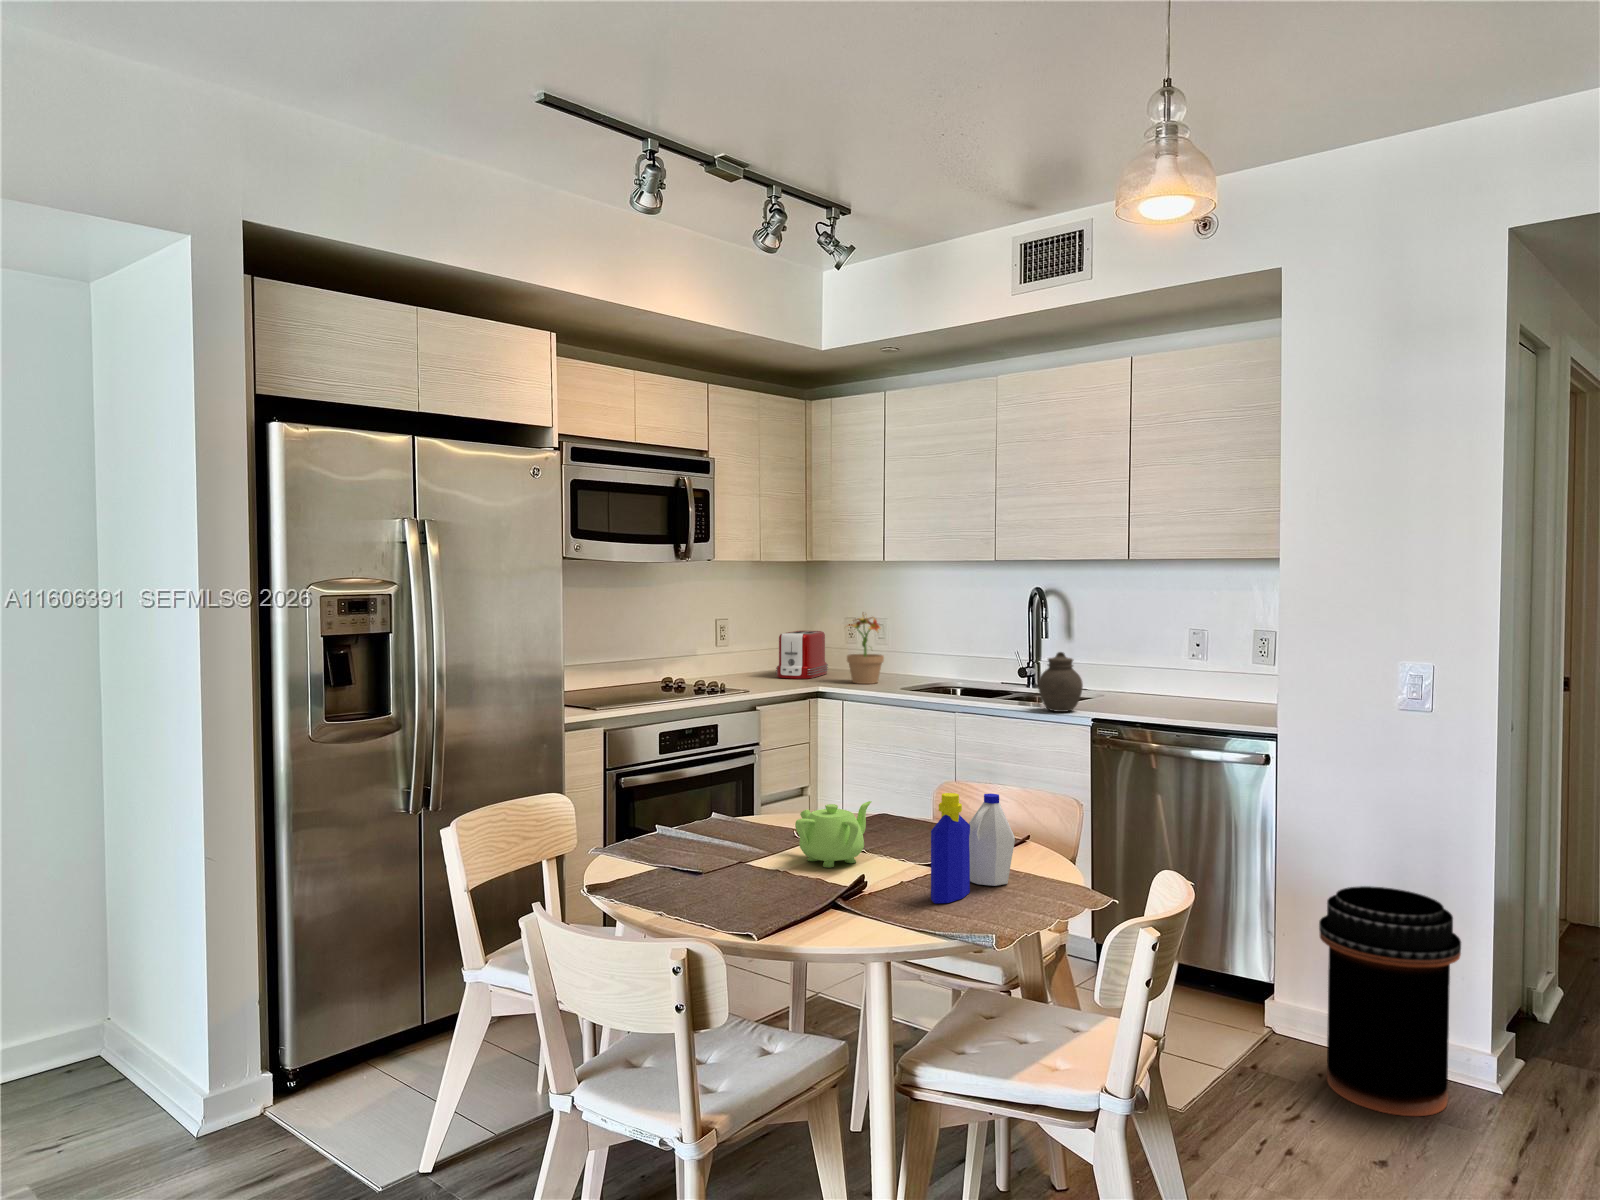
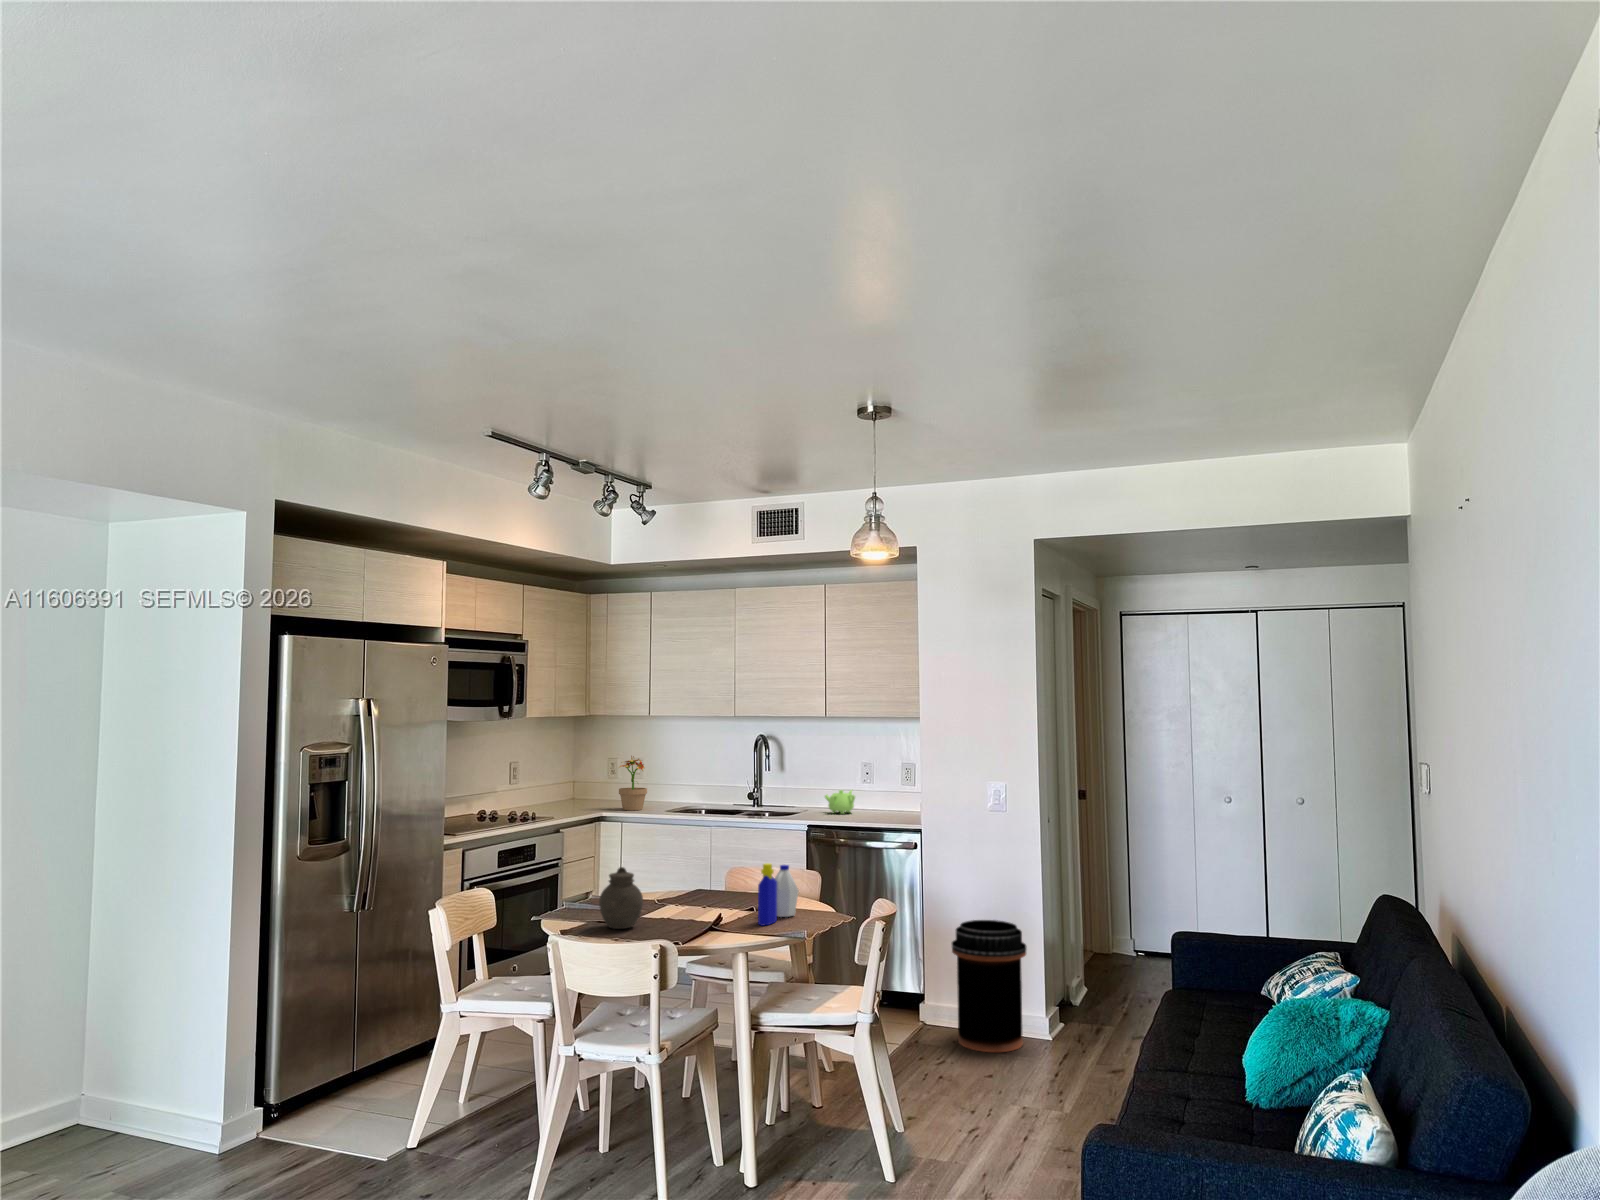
toaster: present [776,631,828,679] -> none [558,771,596,808]
jar: present [1038,652,1083,712] -> present [599,867,643,929]
teapot: present [795,801,871,868] -> present [825,790,855,814]

